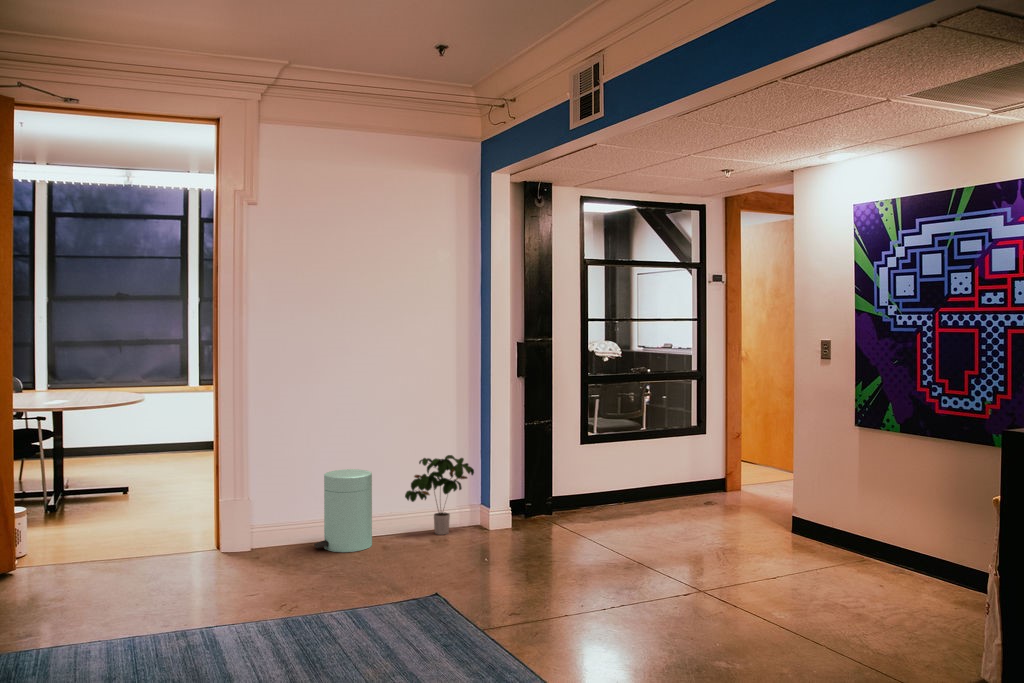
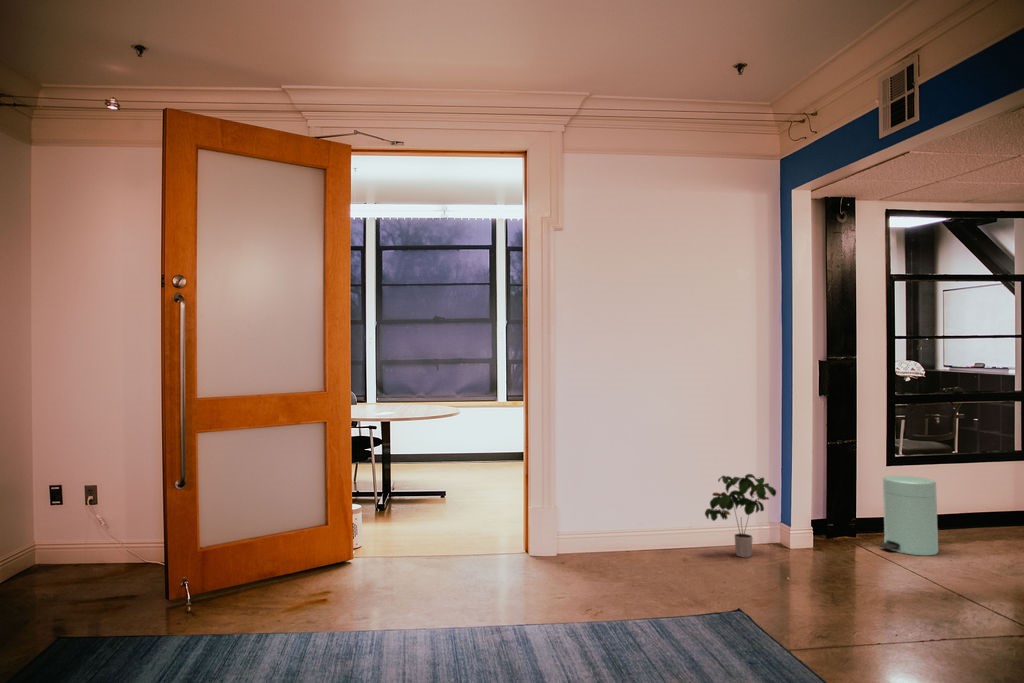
trash can: present [314,469,372,552] -> present [879,476,938,555]

